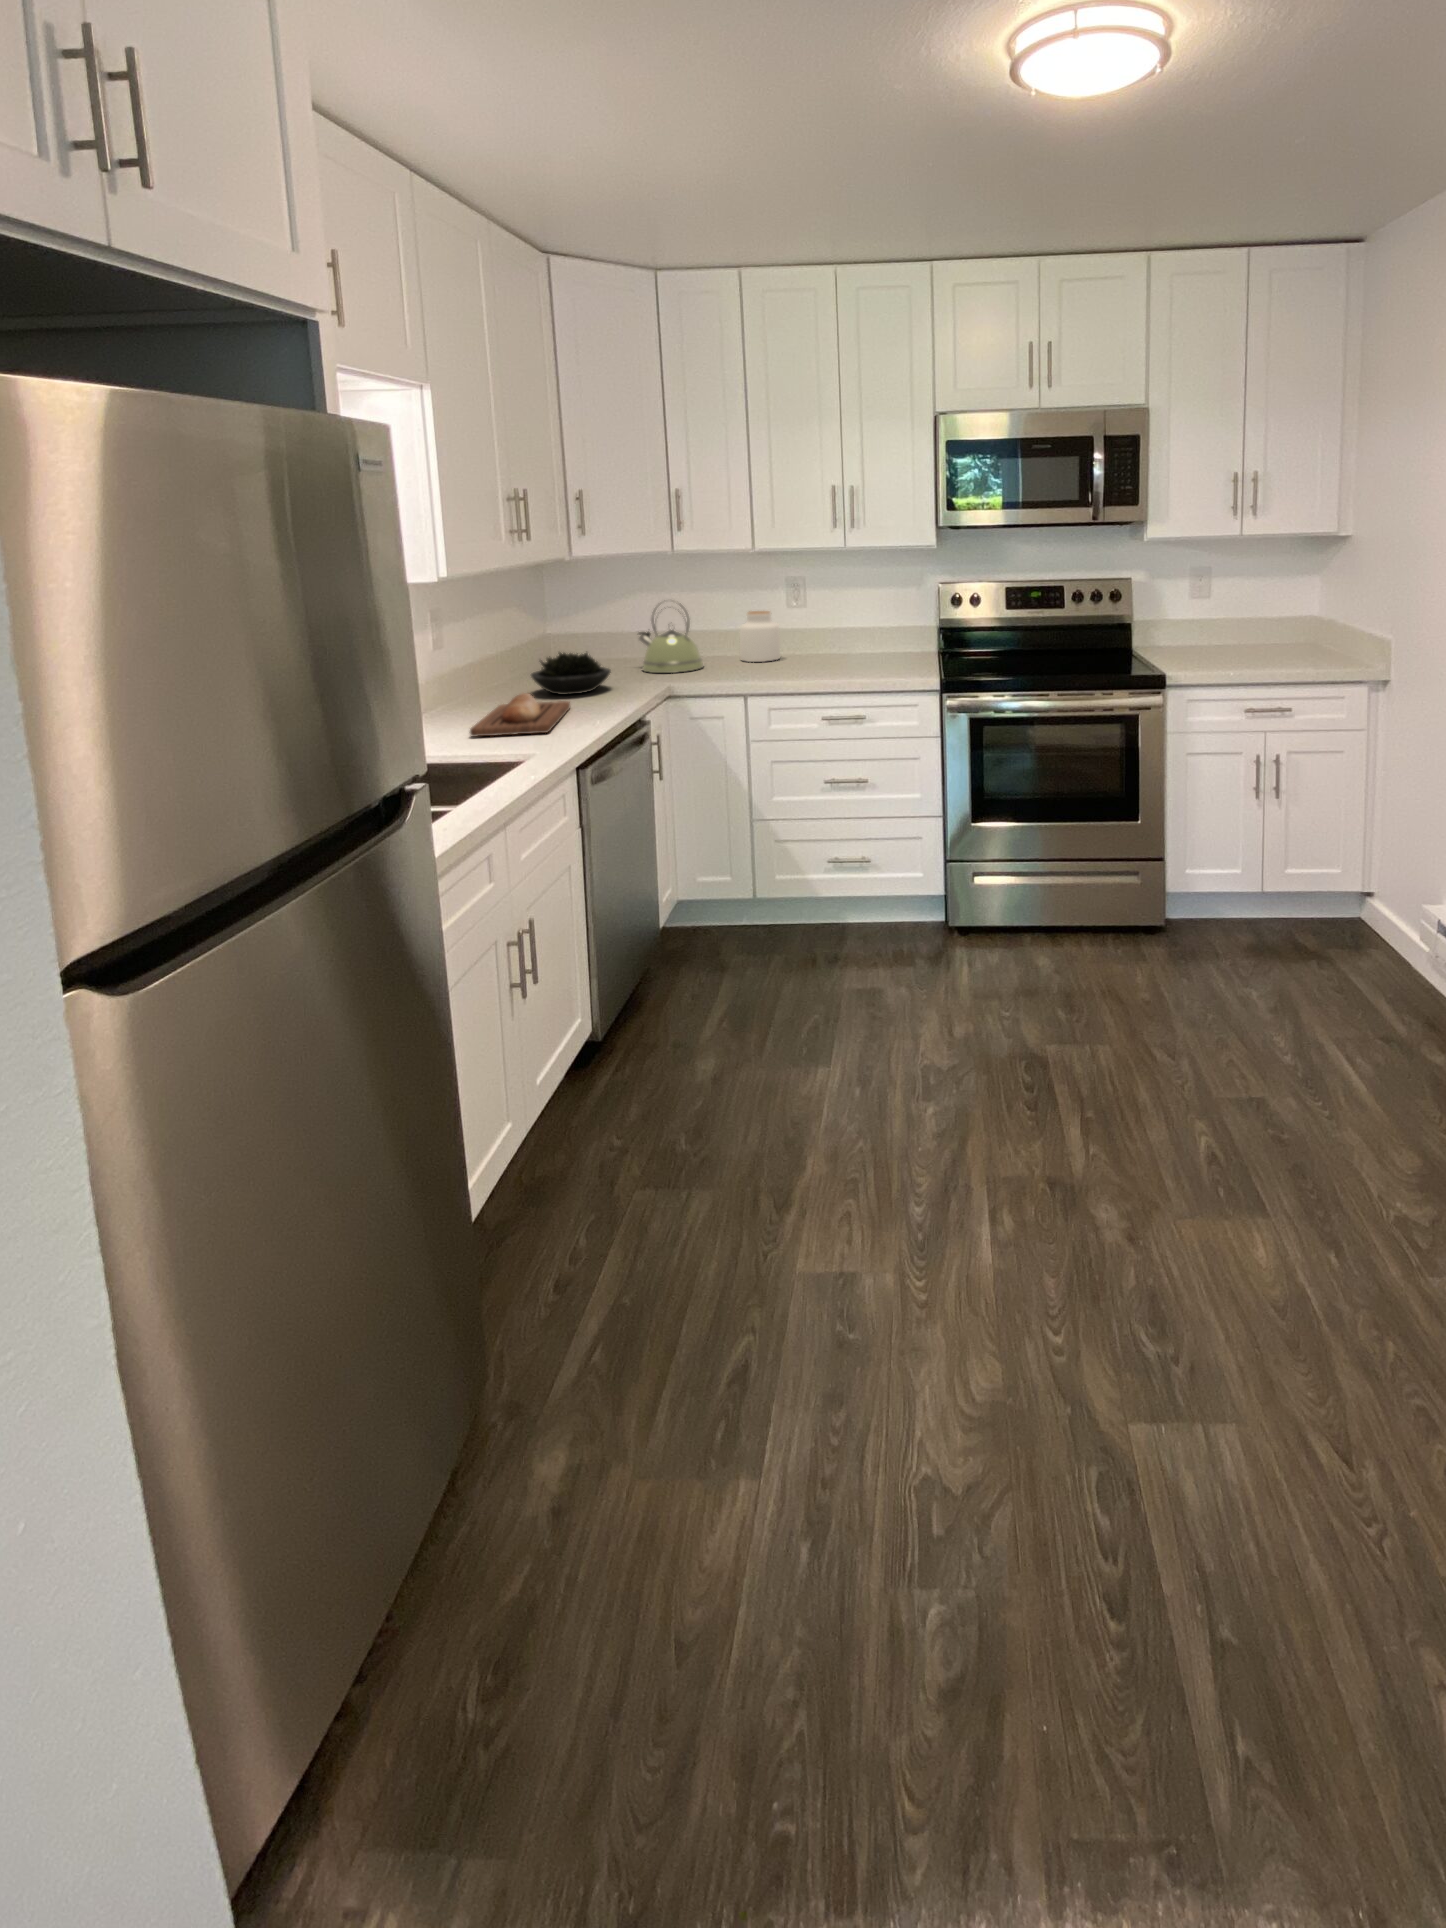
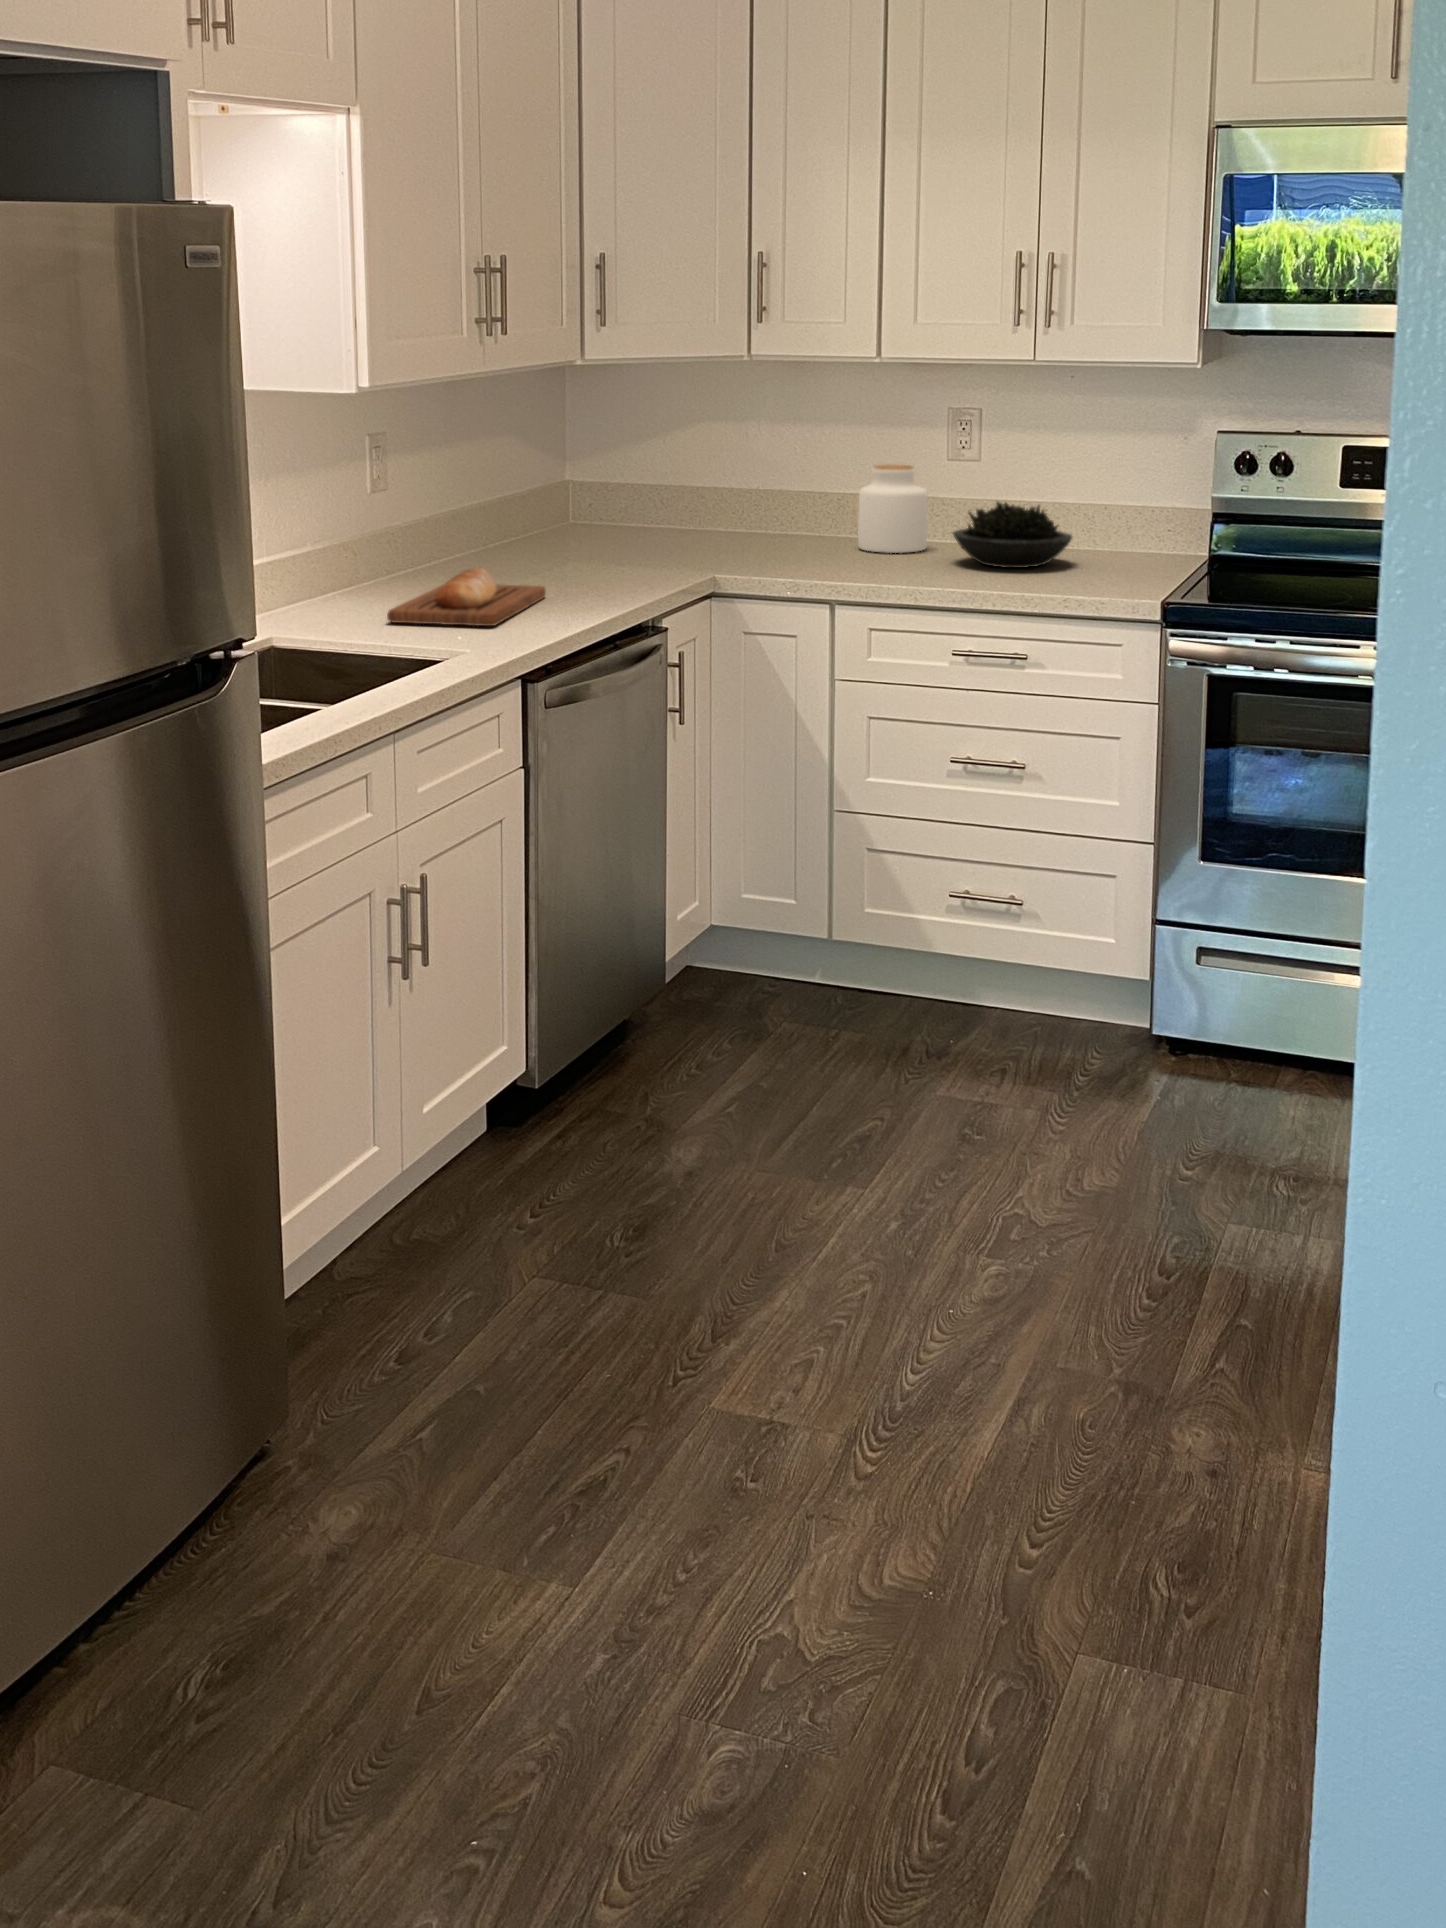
kettle: present [639,601,703,673] -> none [688,437,791,559]
succulent plant: present [531,653,611,695] -> present [953,502,1072,568]

